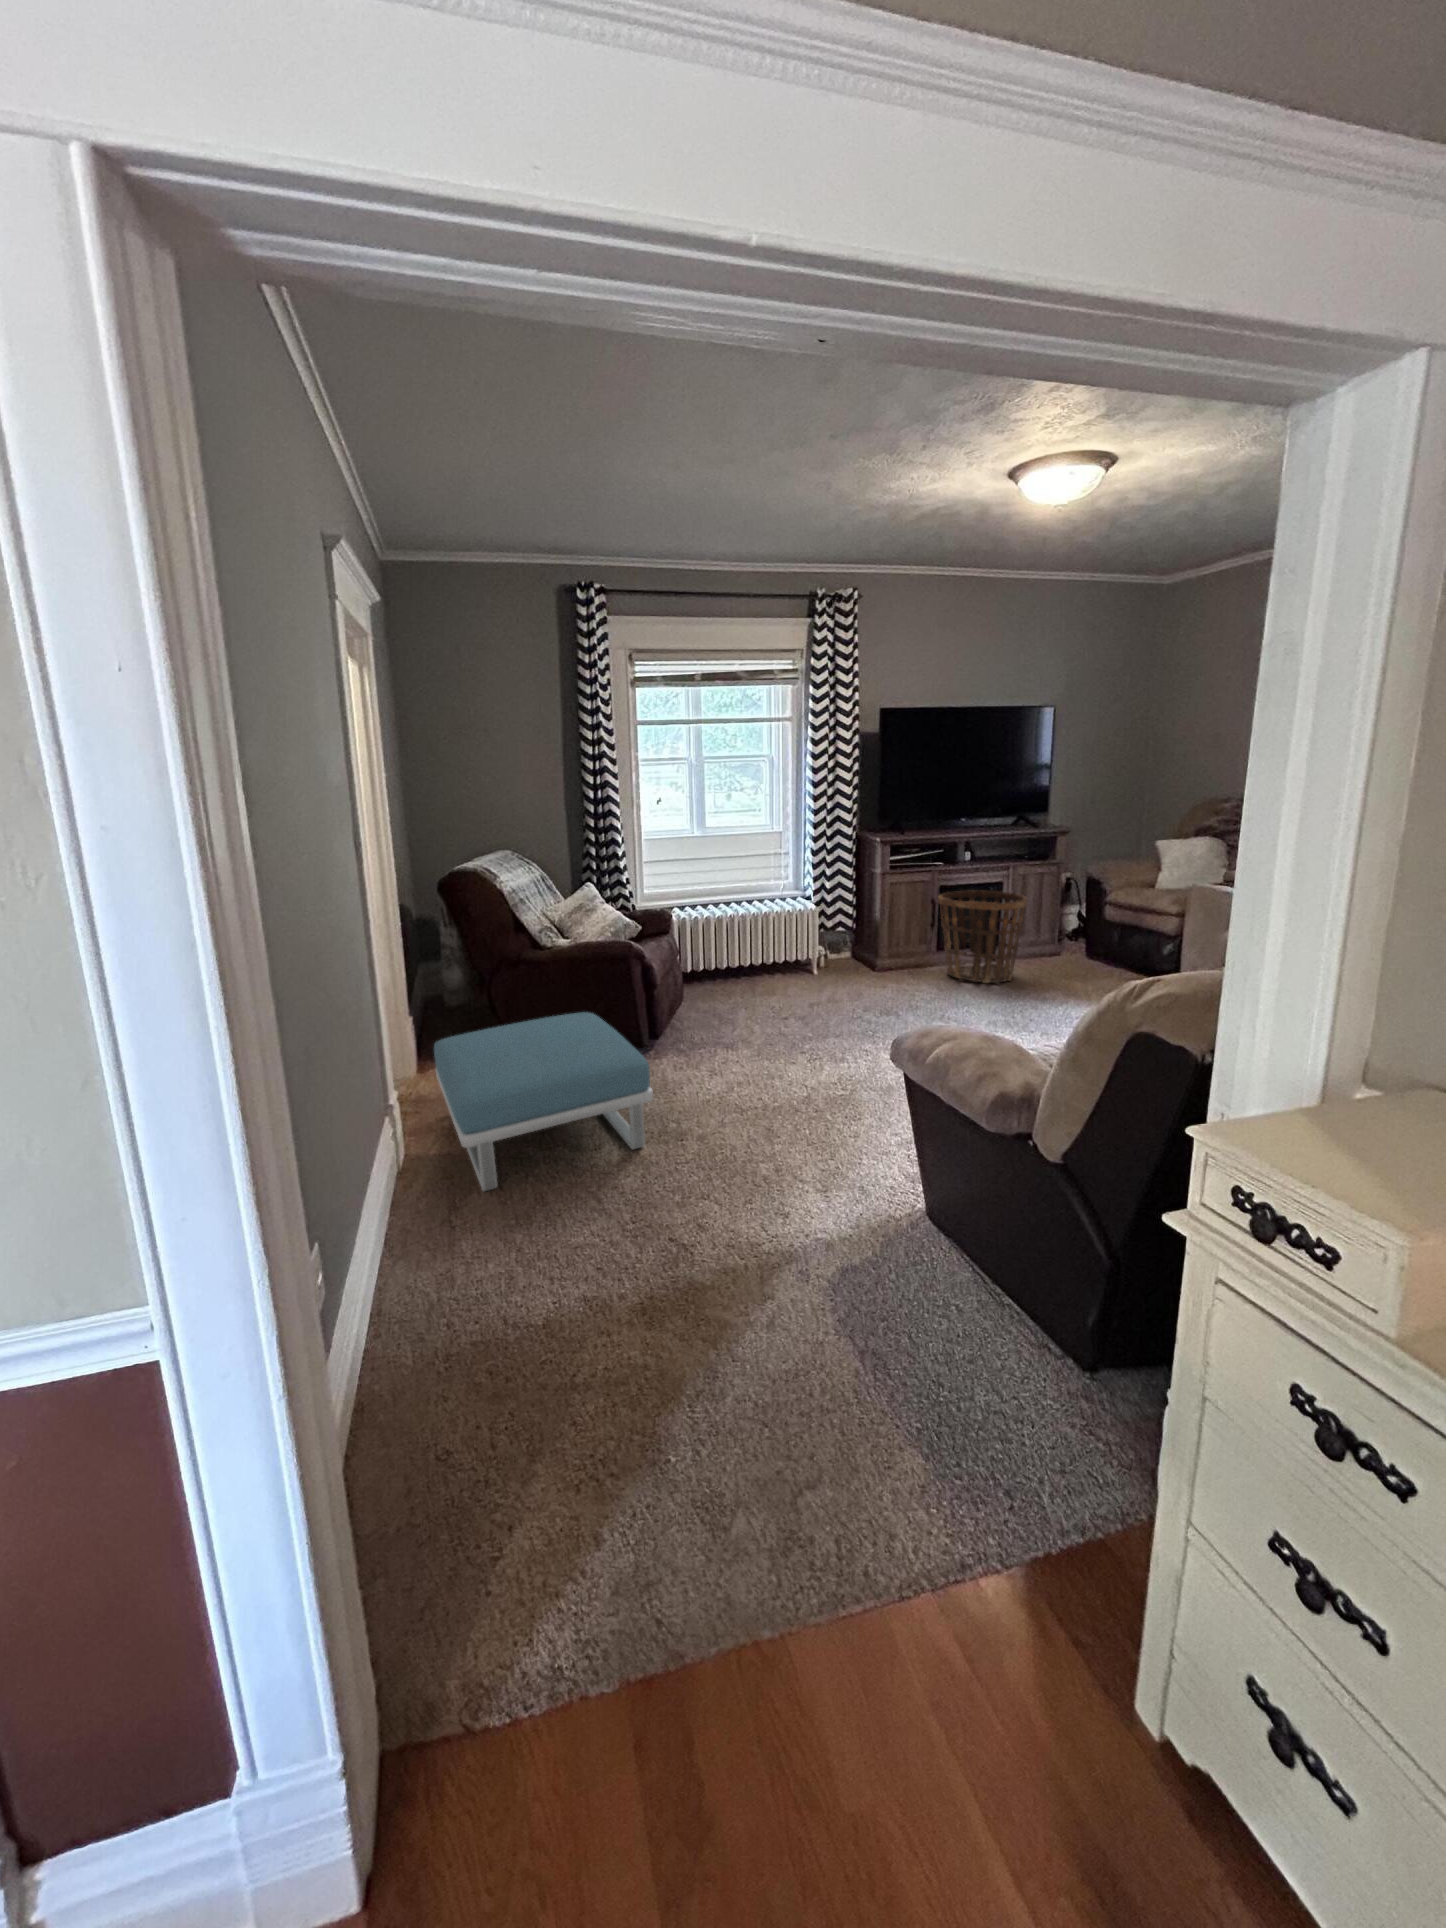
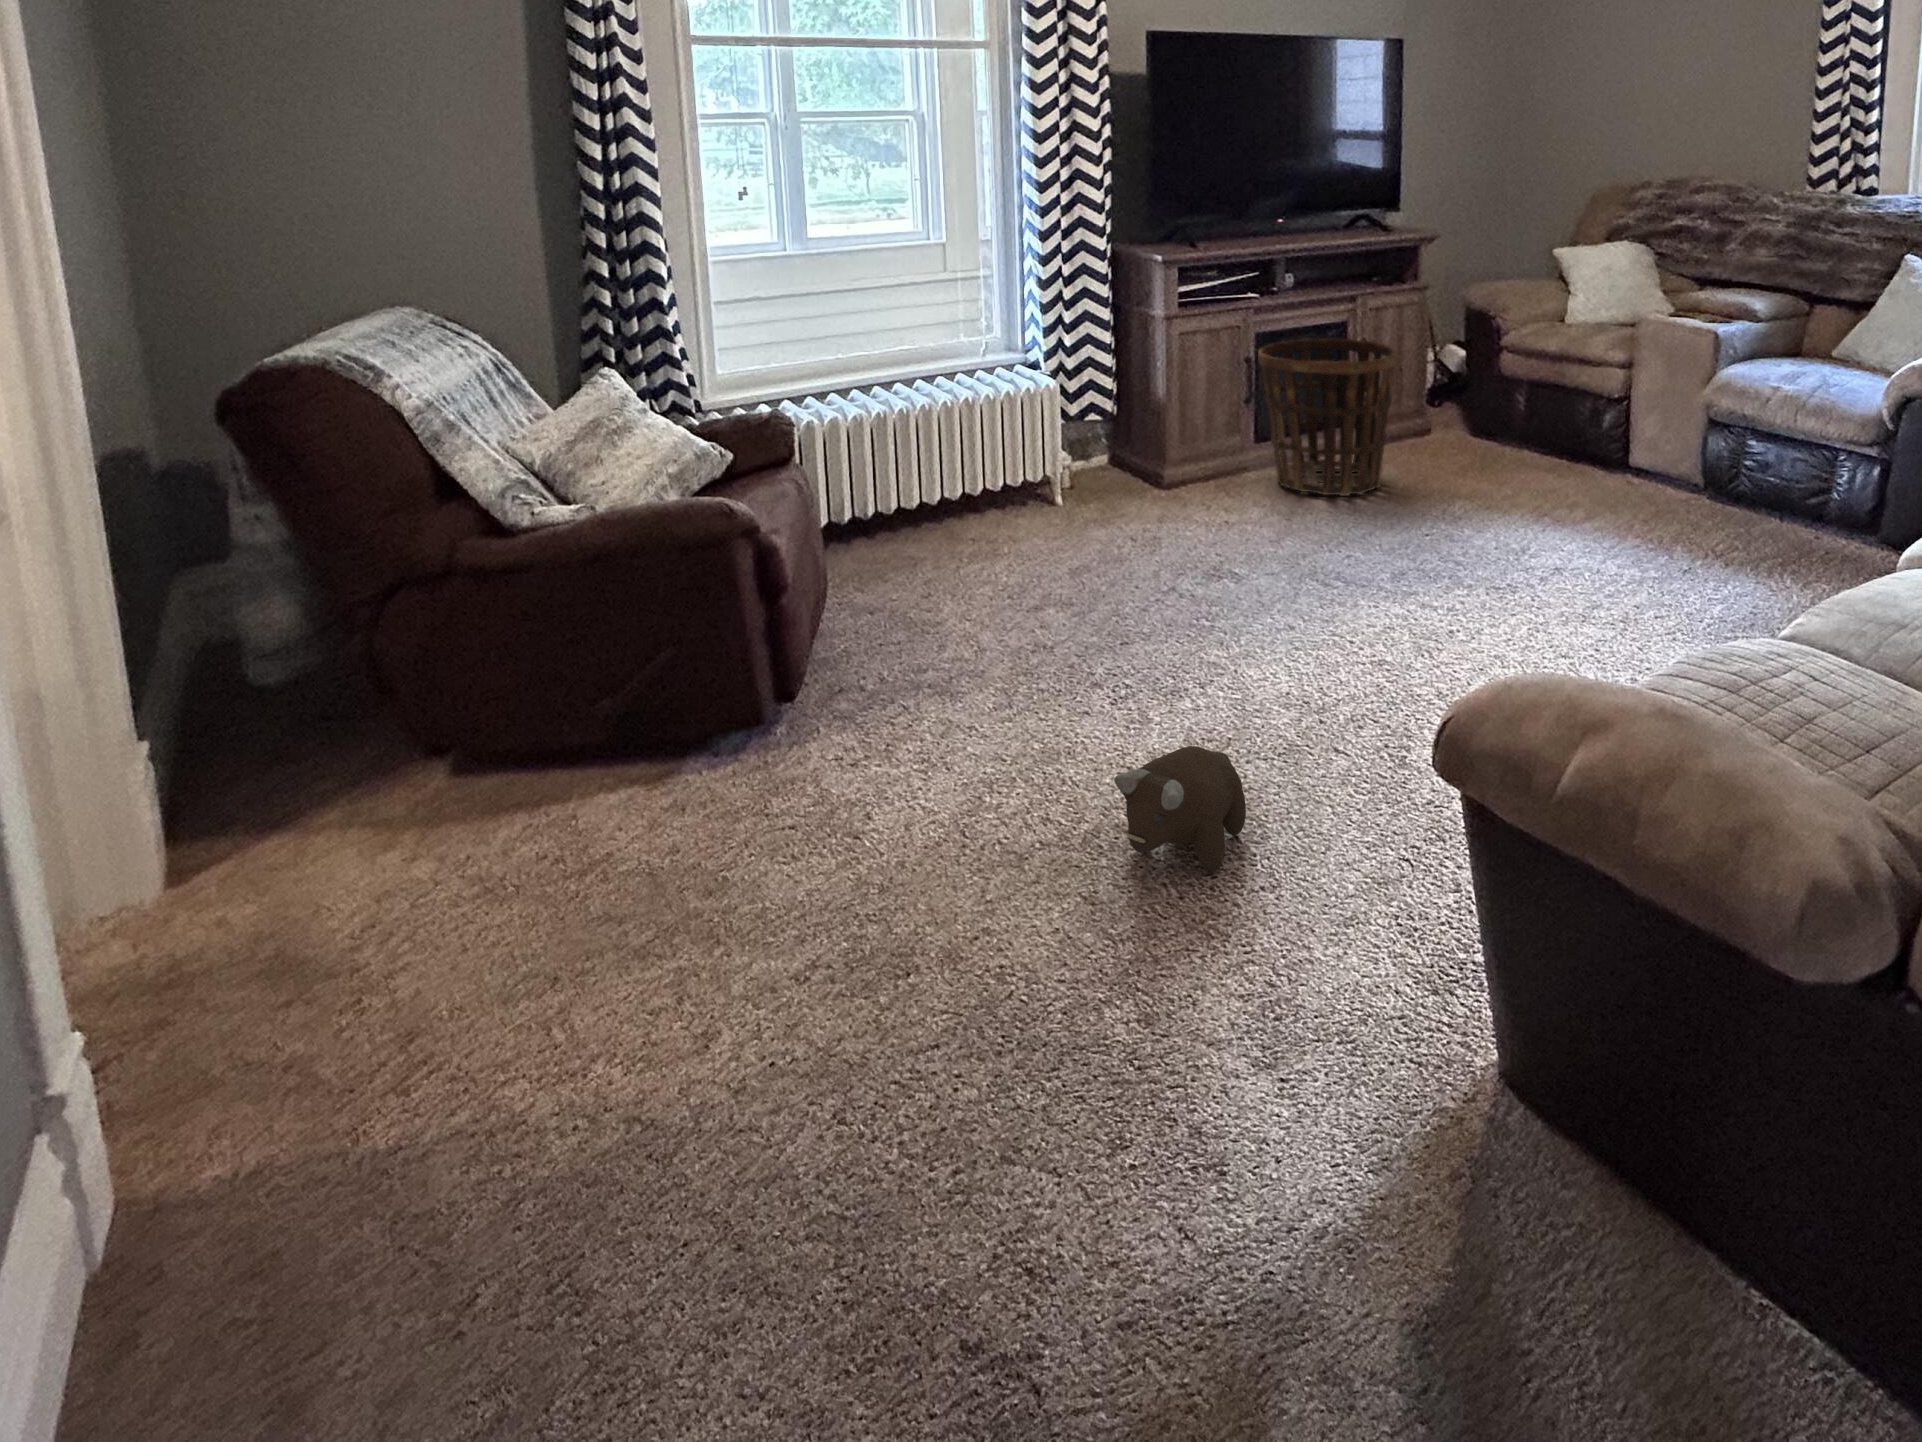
footstool: present [434,1012,653,1191] -> none [233,672,826,1216]
plush toy: none [792,1077,865,1139] -> present [1114,746,1246,872]

